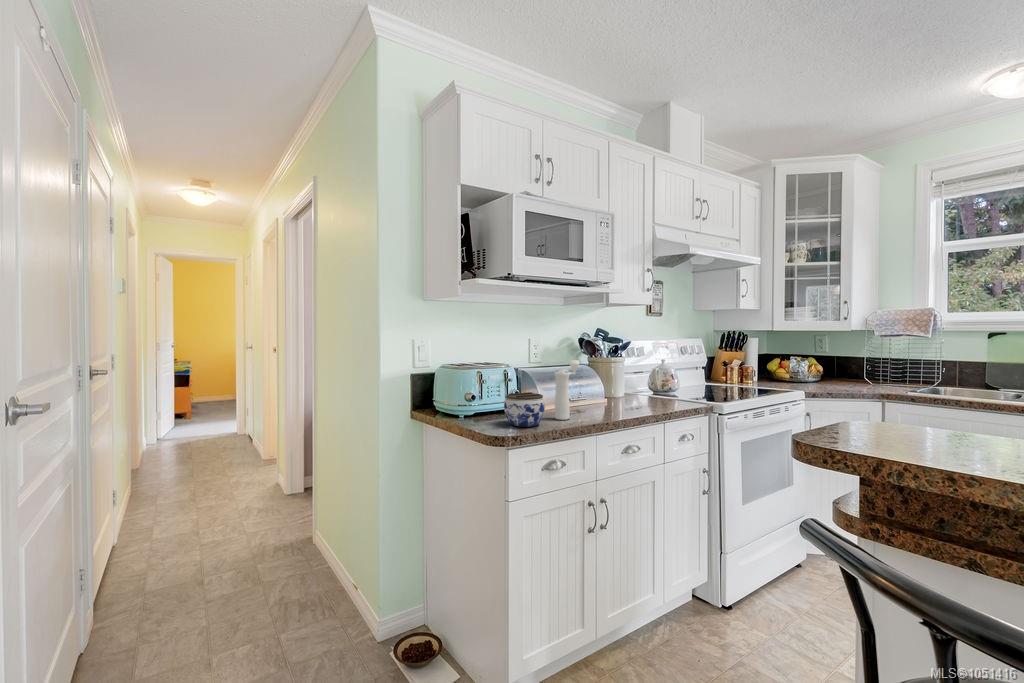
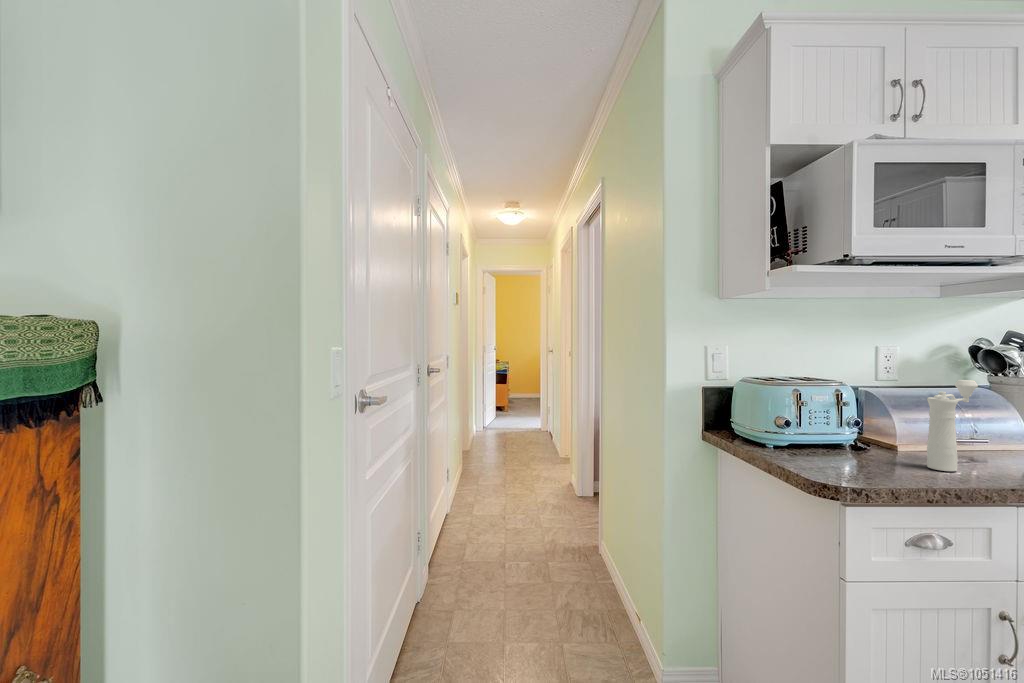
jar: present [504,392,545,427] -> none [836,424,910,475]

